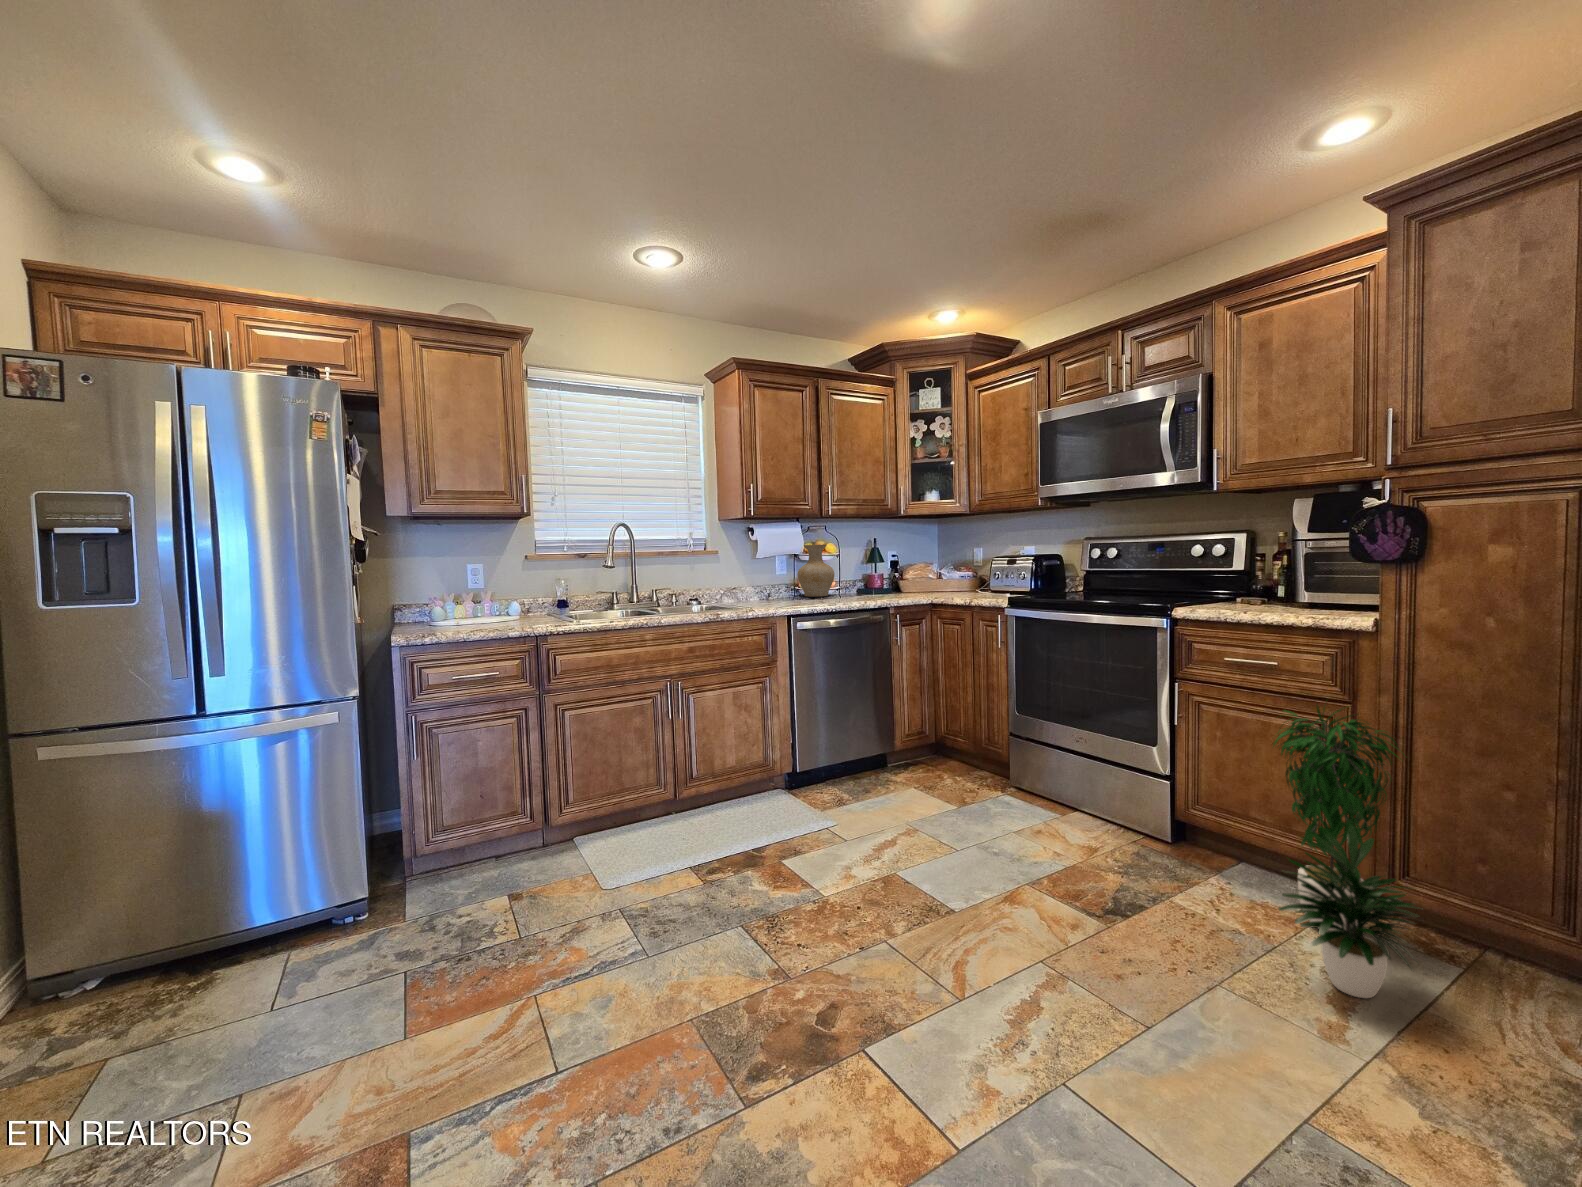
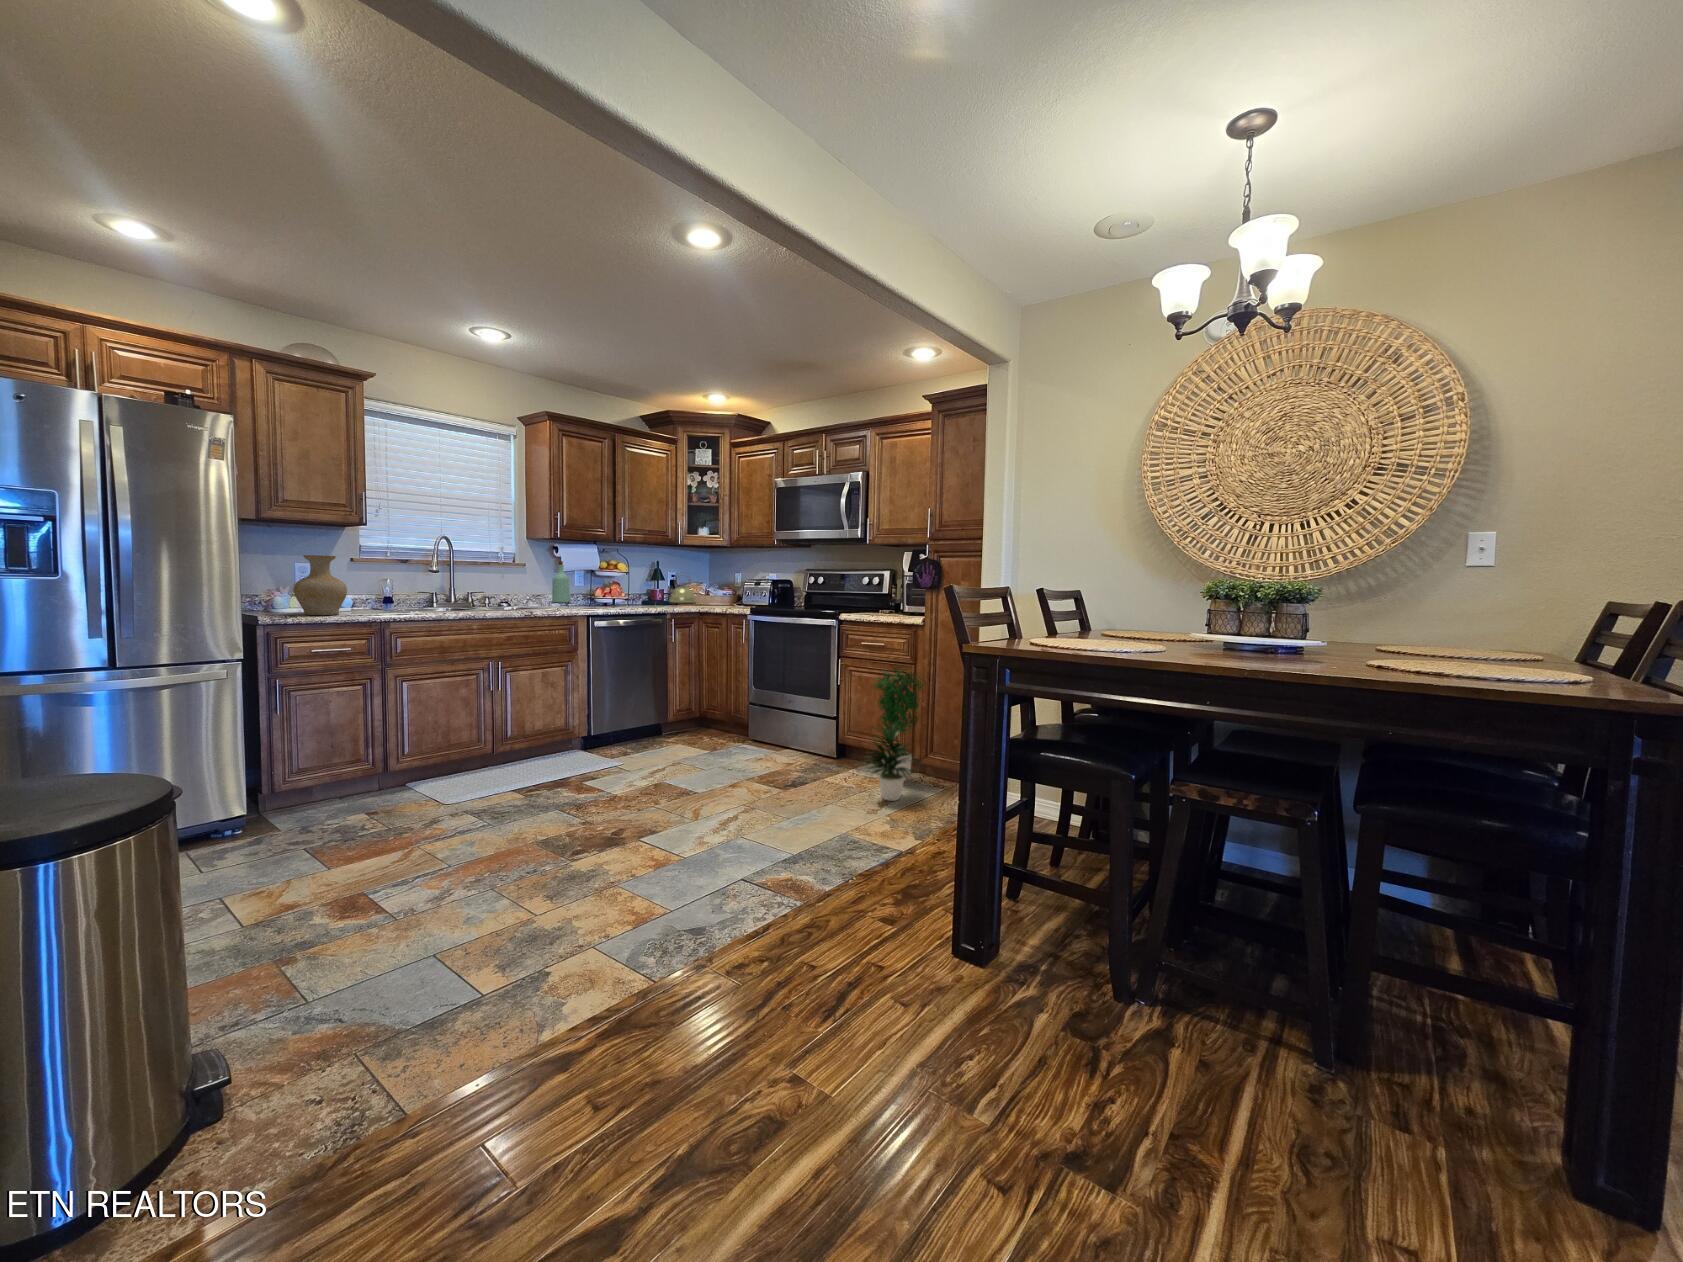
vase: present [797,545,834,597] -> present [294,555,347,615]
bottle: none [749,546,769,597] -> present [552,561,570,603]
kettle: none [888,551,924,591] -> present [669,577,696,603]

